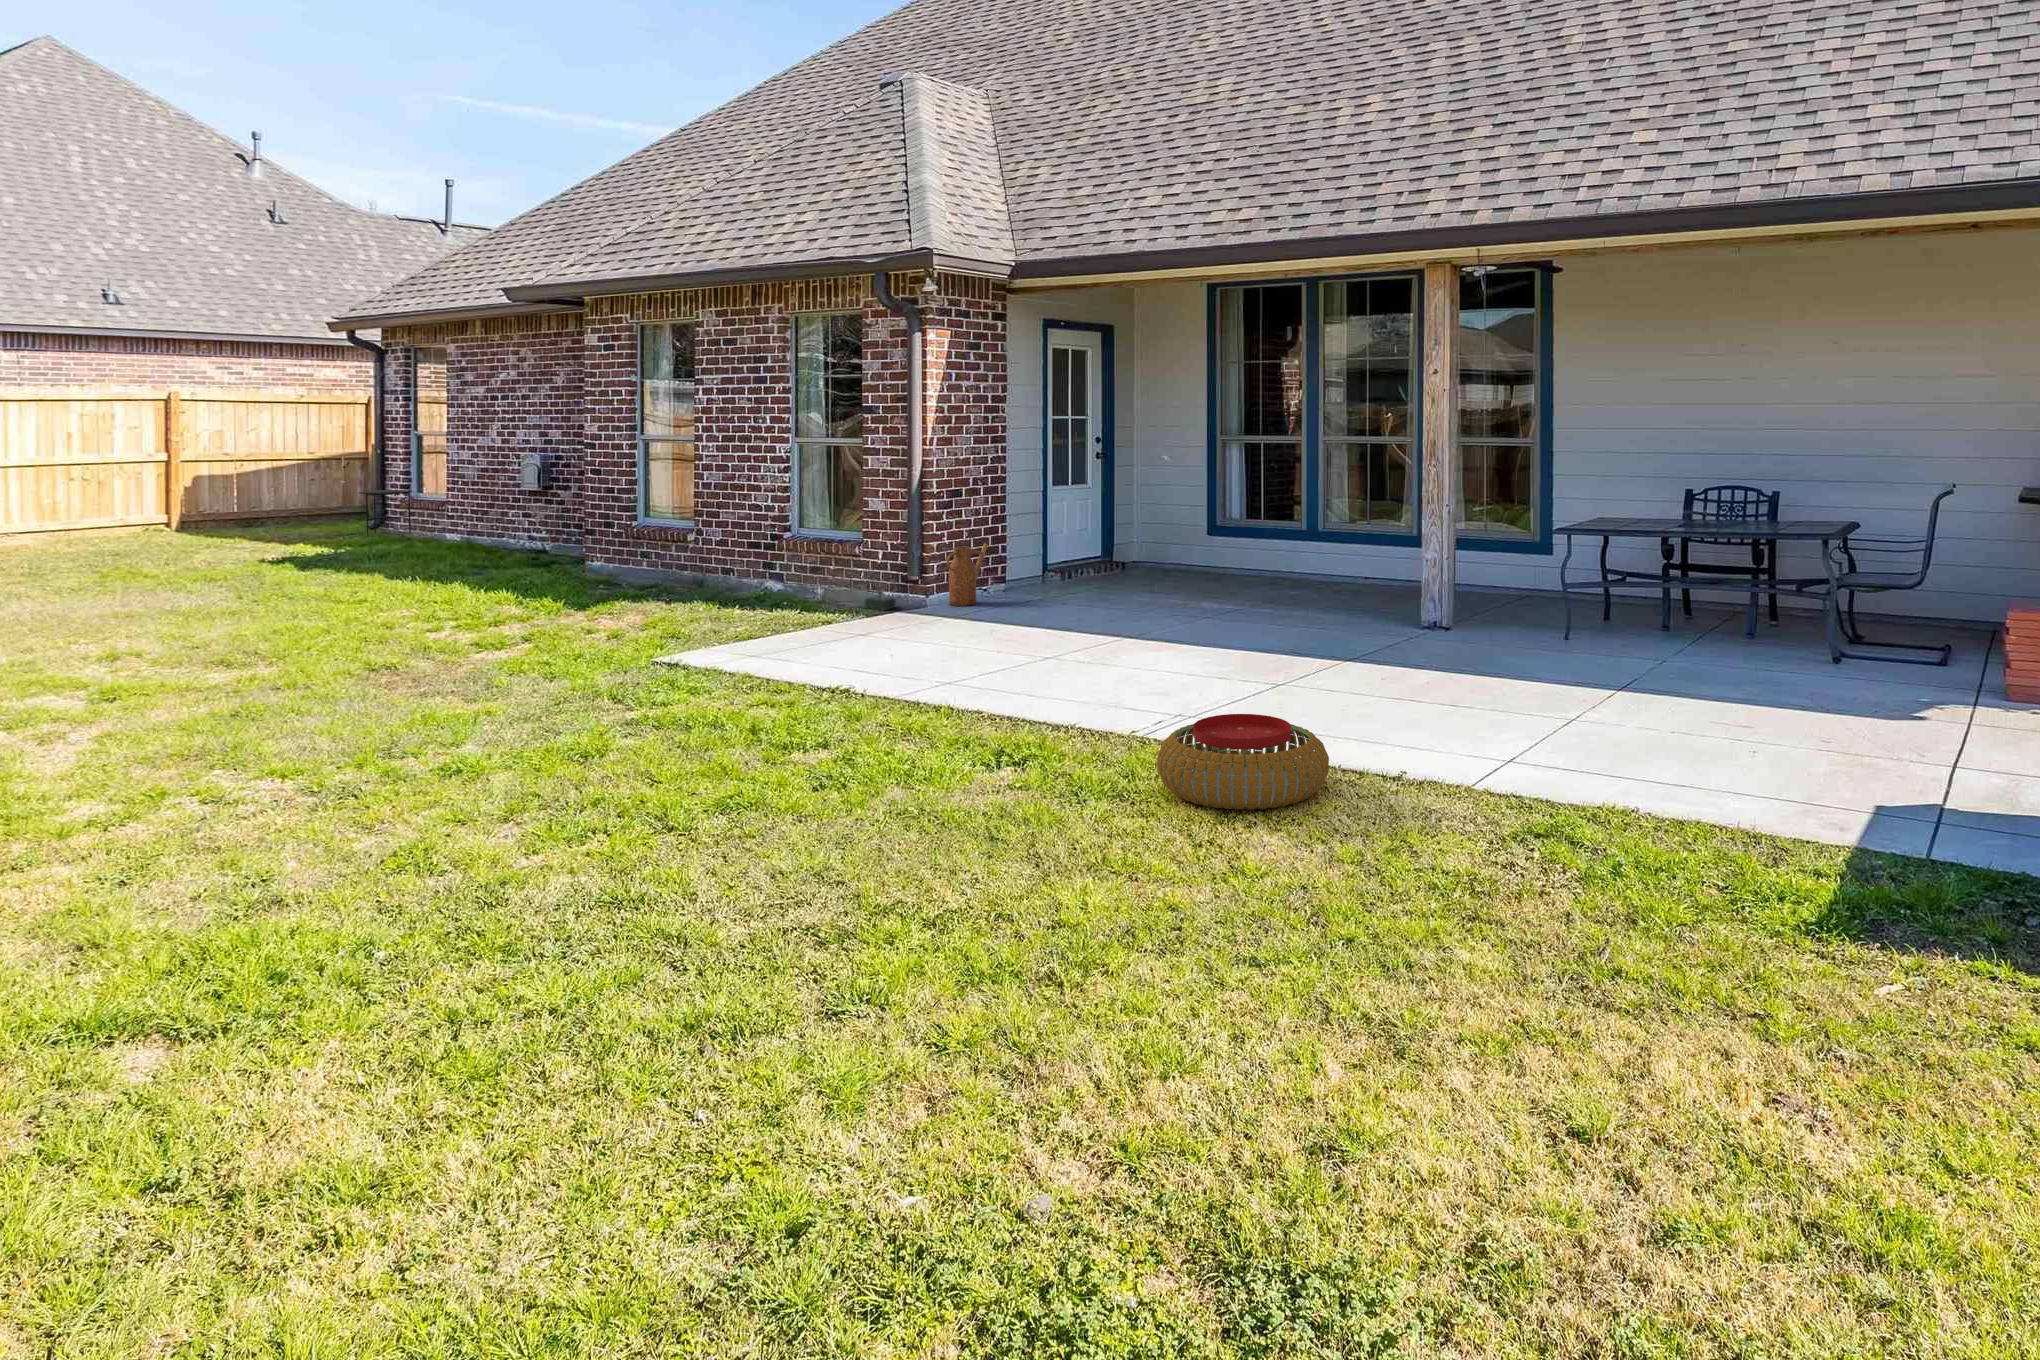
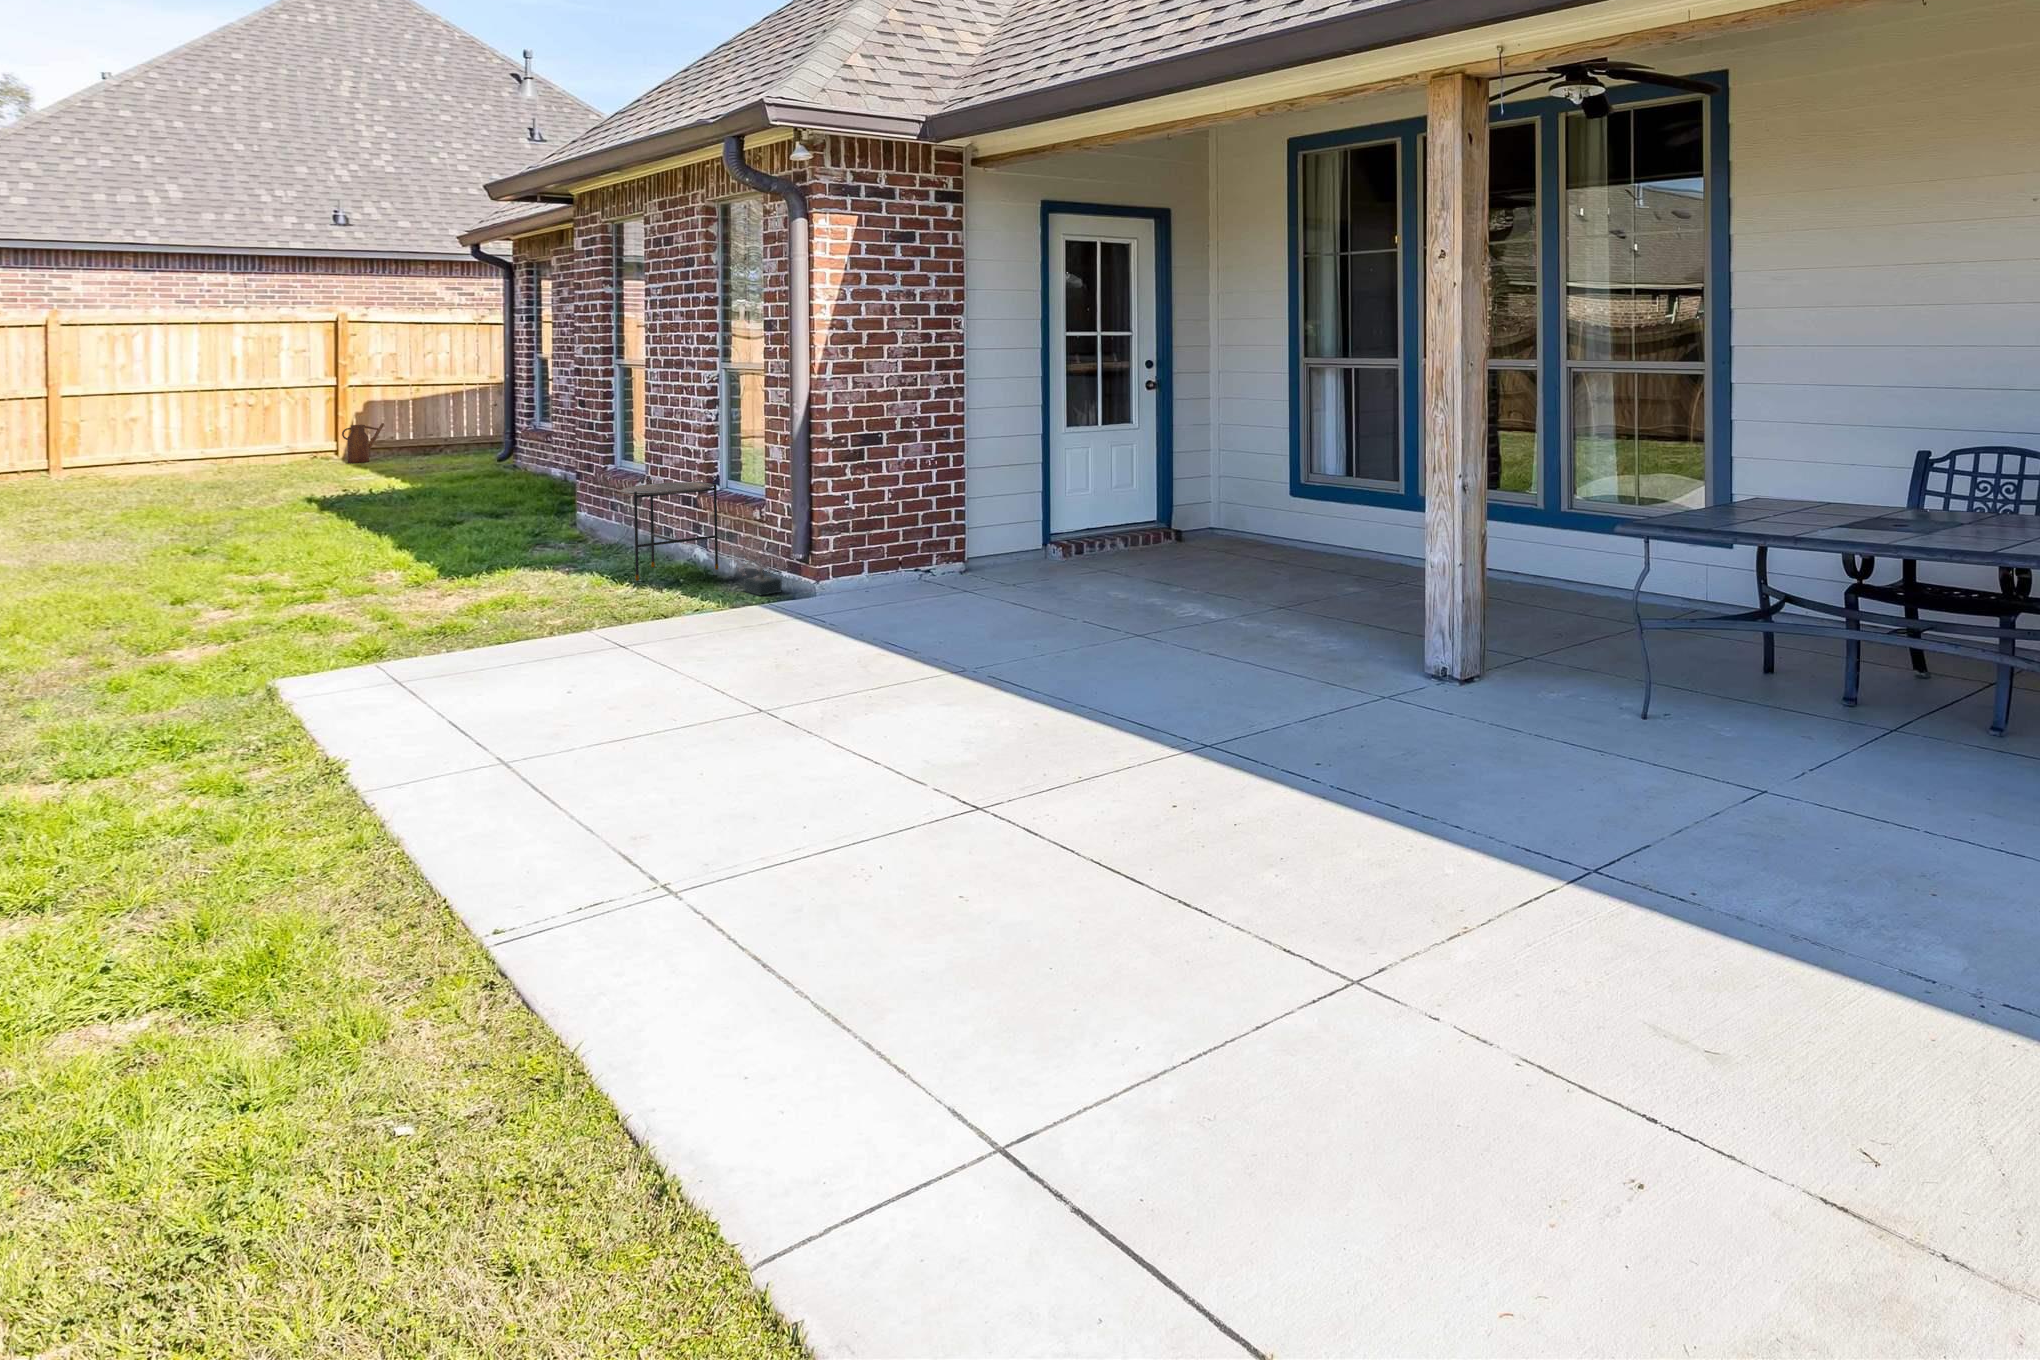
side table: present [359,490,411,536] -> present [620,482,718,581]
watering can: present [946,543,988,606] -> present [342,423,384,463]
pouf: present [1157,714,1329,810] -> none [261,929,682,1203]

